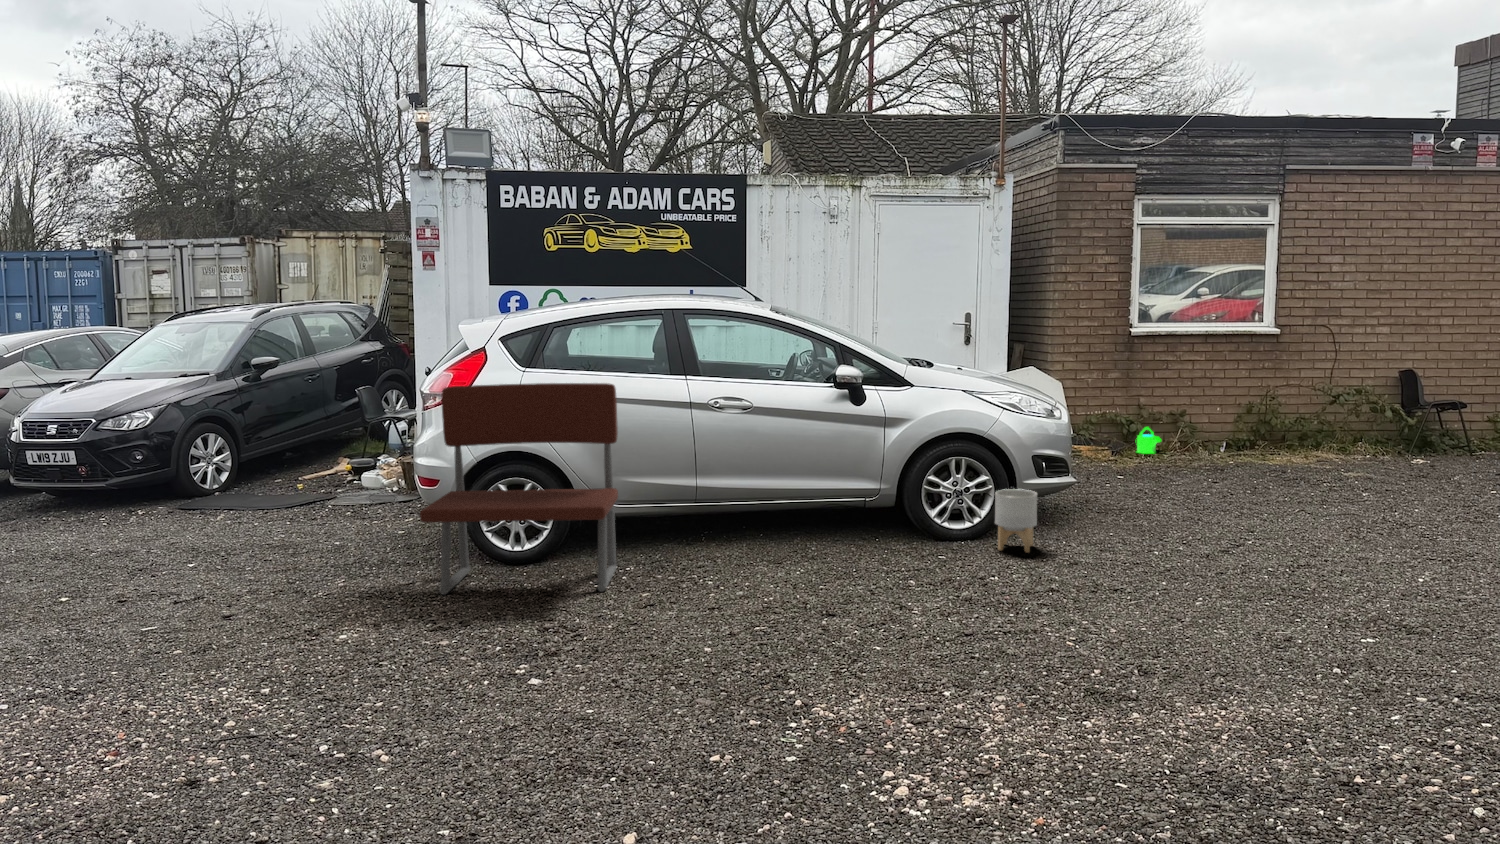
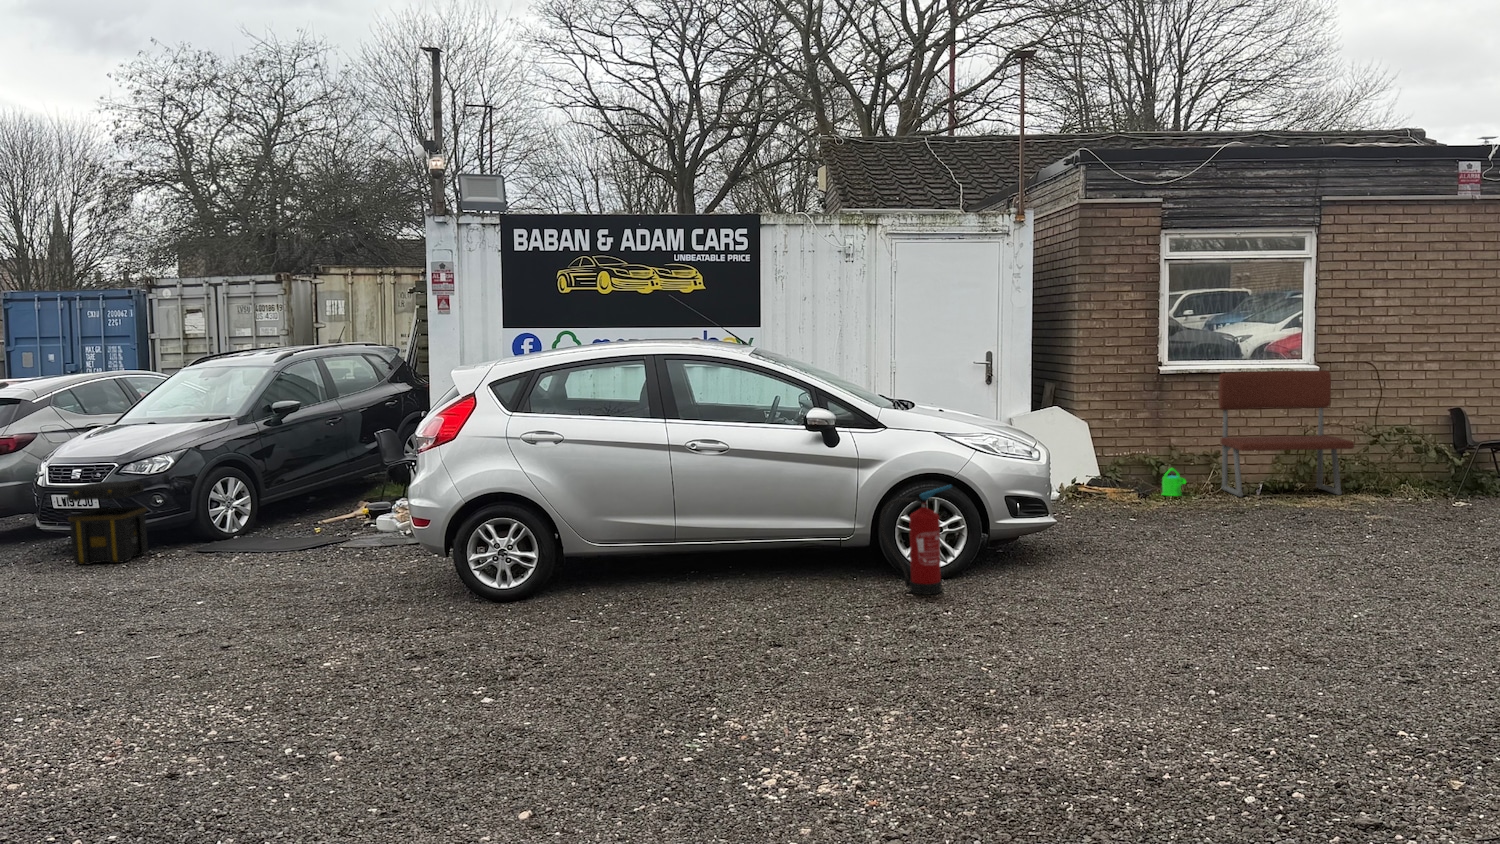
bench: present [420,383,618,594] -> present [1218,371,1354,497]
toolbox: none [38,440,126,528] -> present [67,481,148,565]
fire extinguisher: none [904,444,977,555] -> present [880,485,952,594]
planter: present [995,489,1037,553] -> none [972,530,1014,593]

